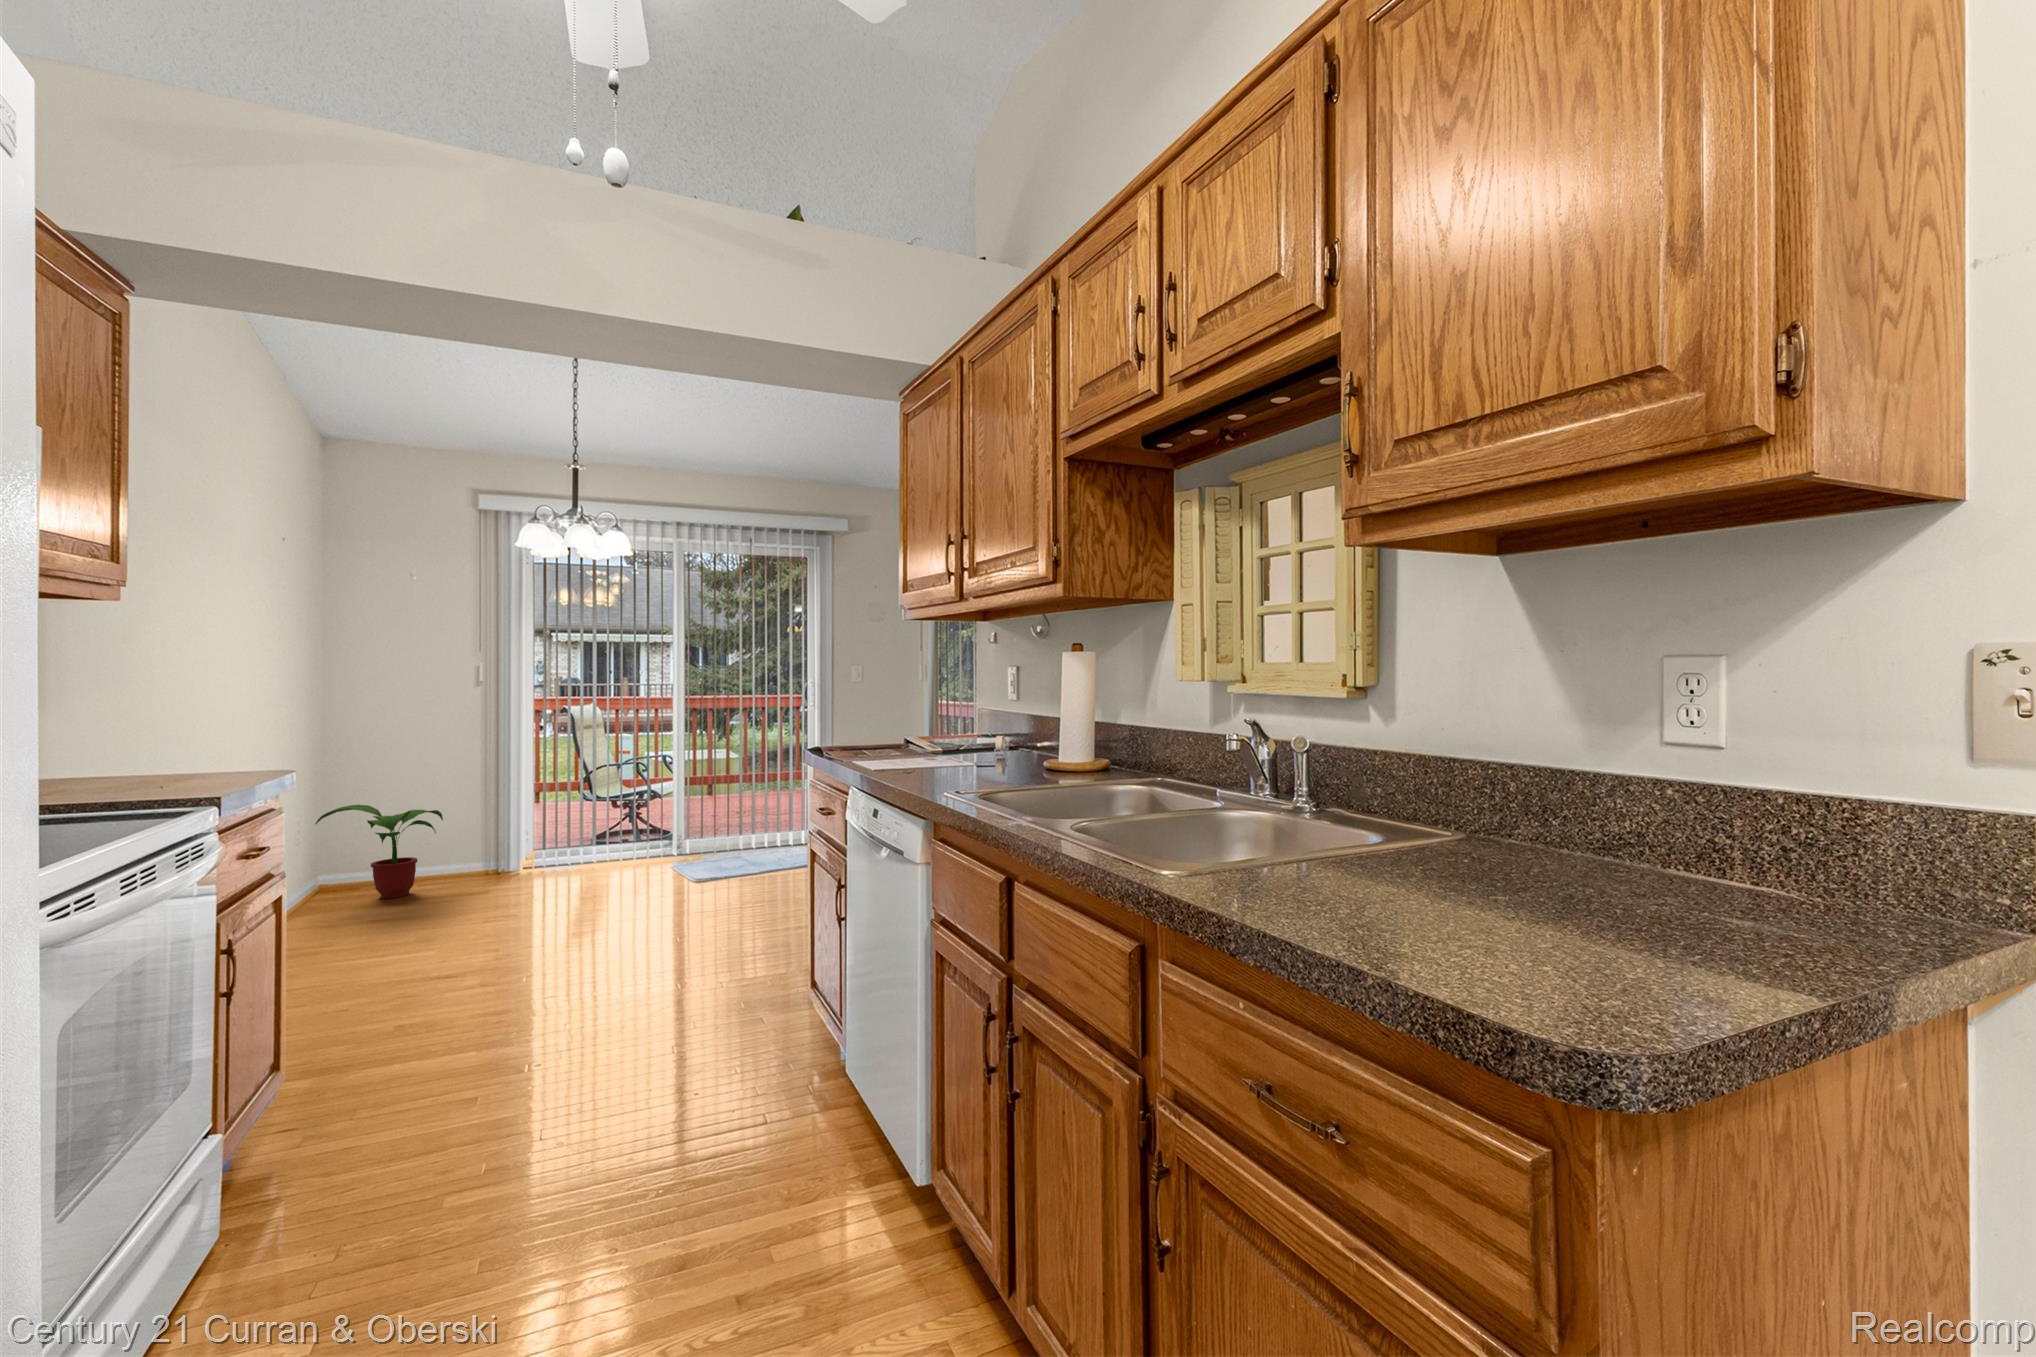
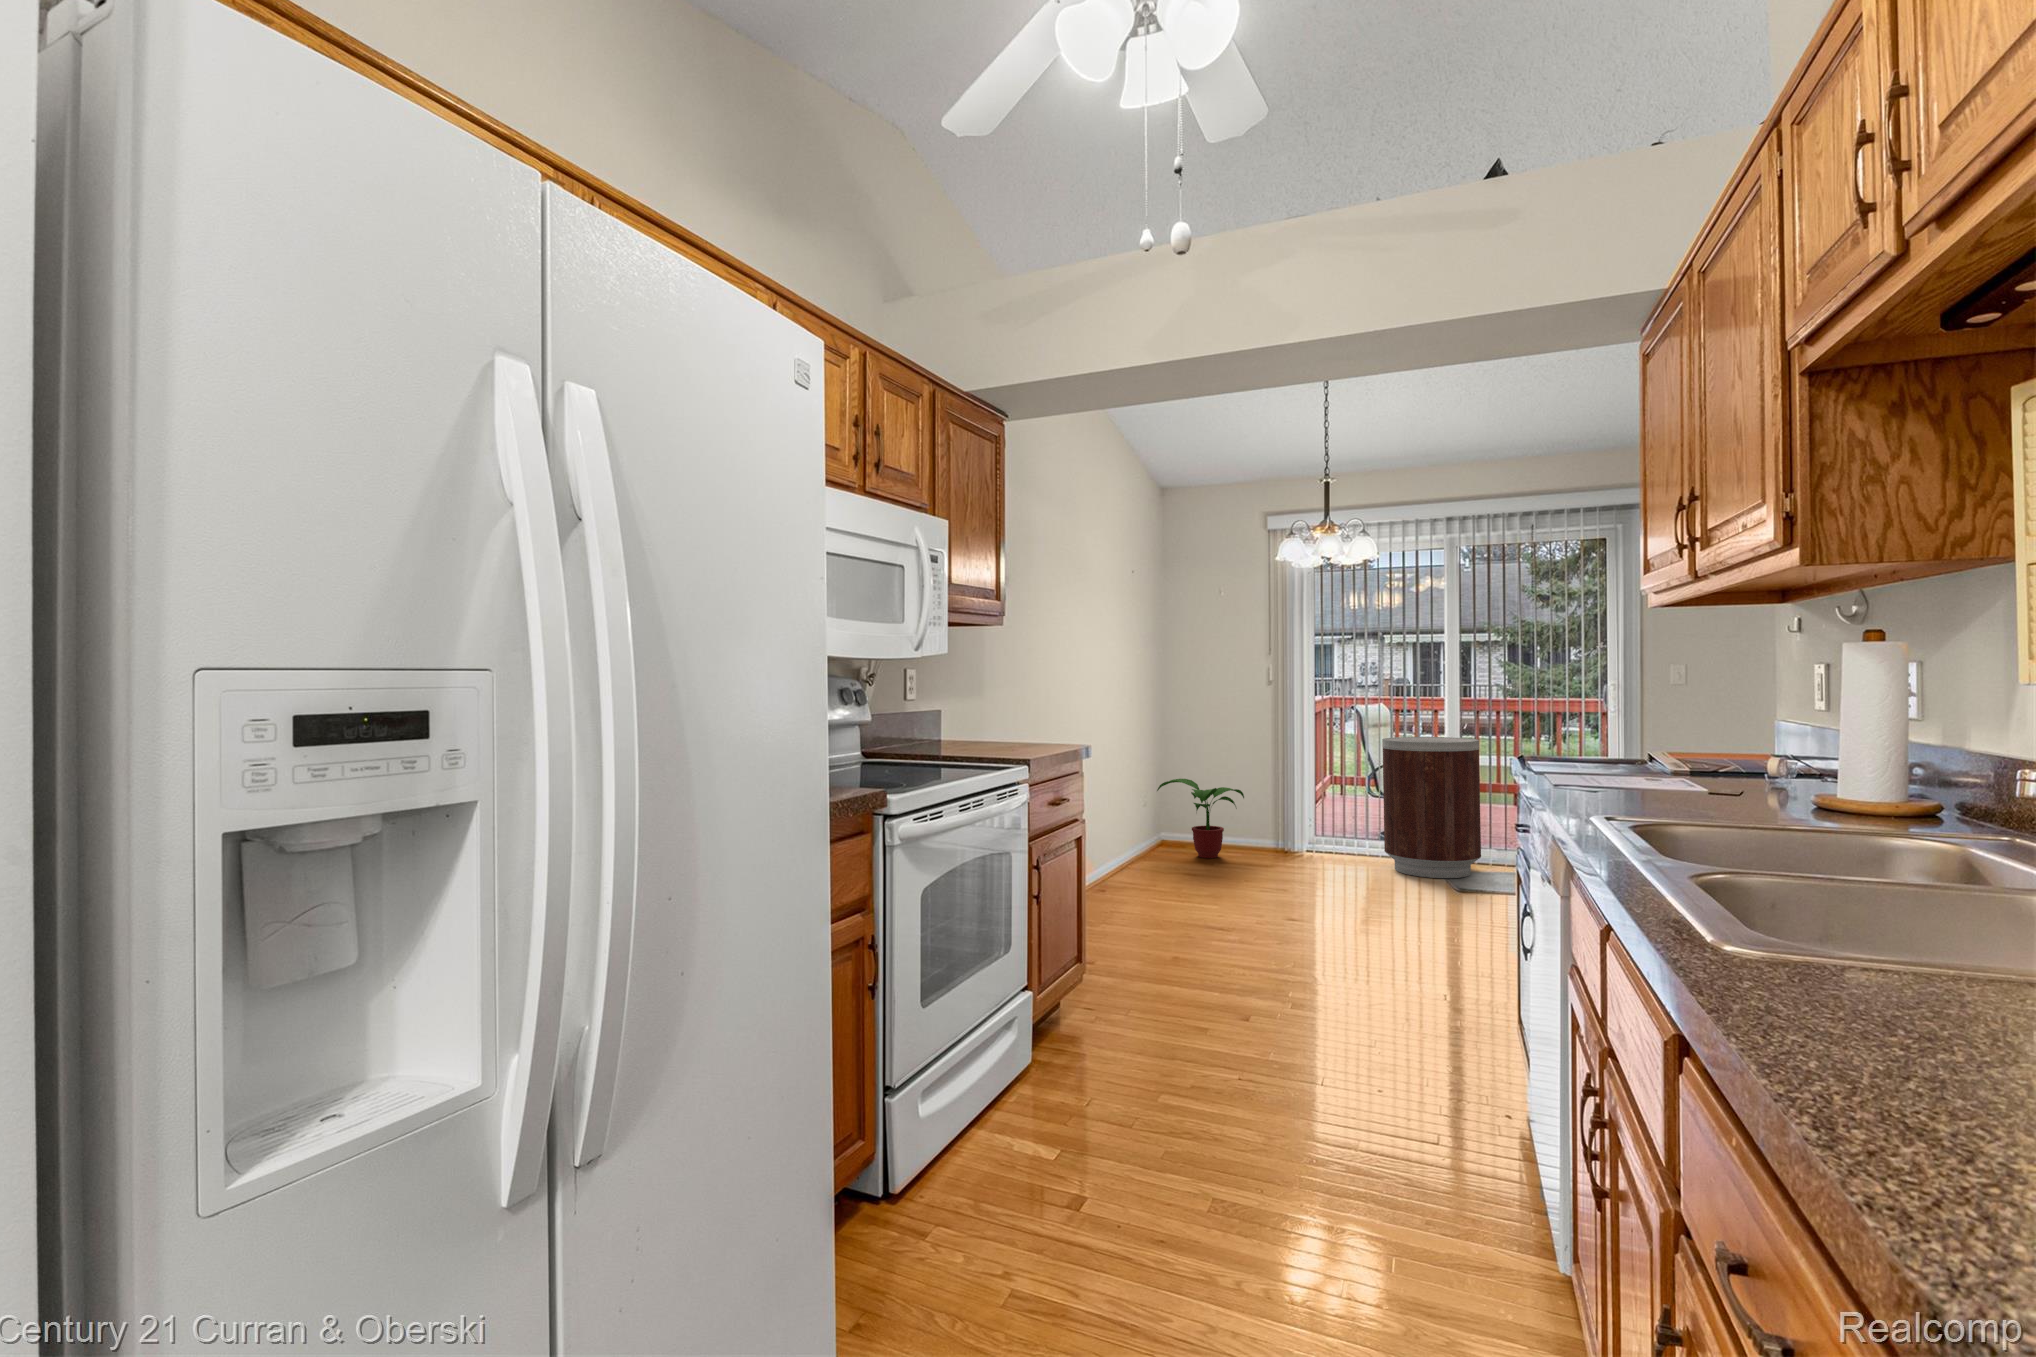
trash can: none [609,736,704,875] -> present [1382,737,1481,878]

